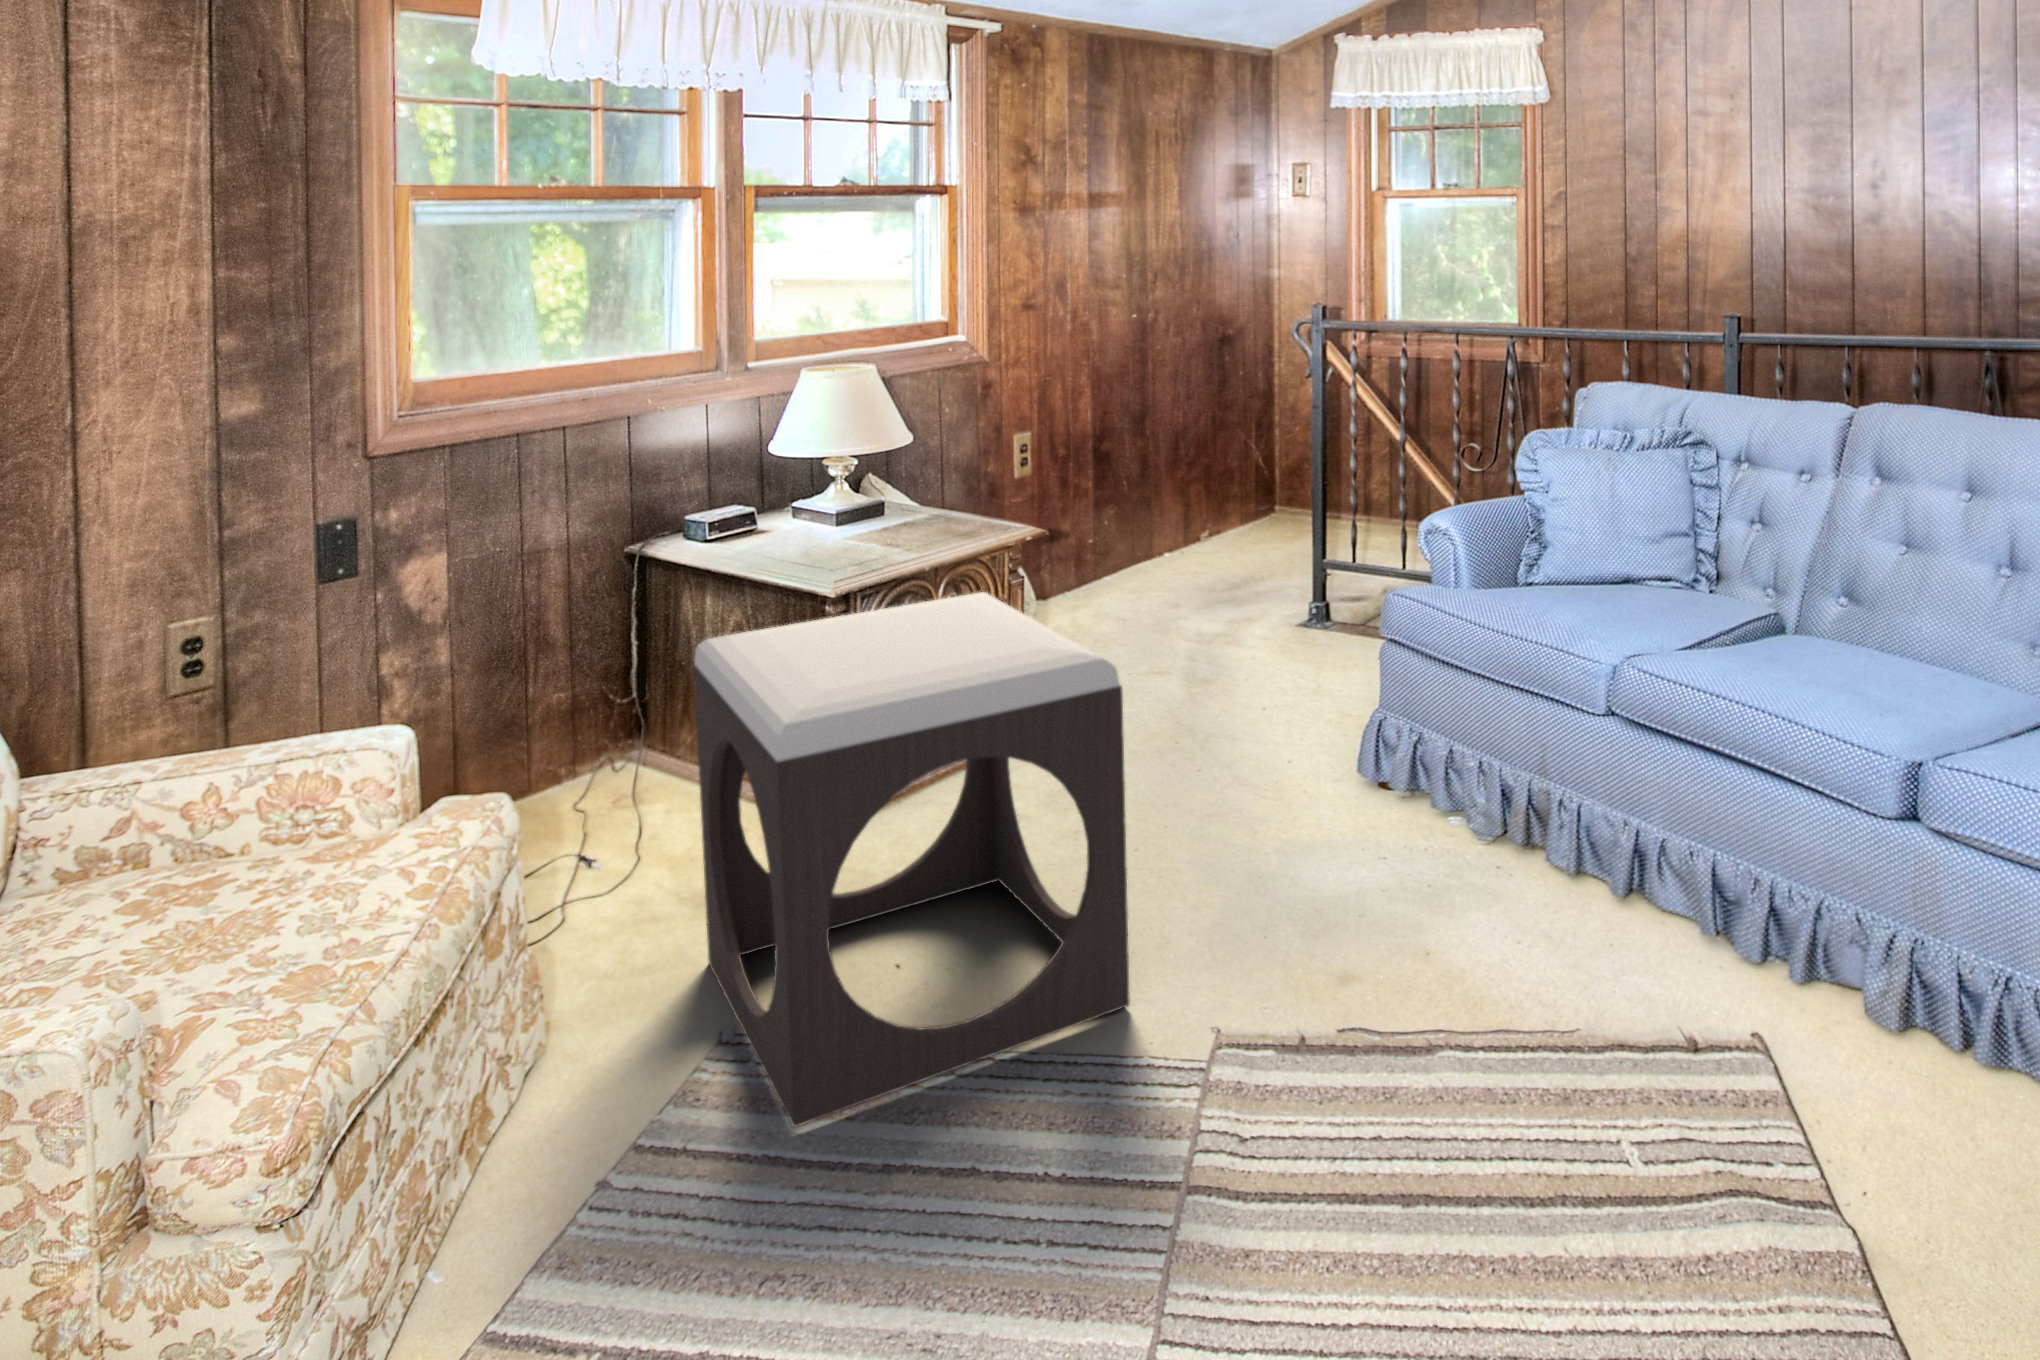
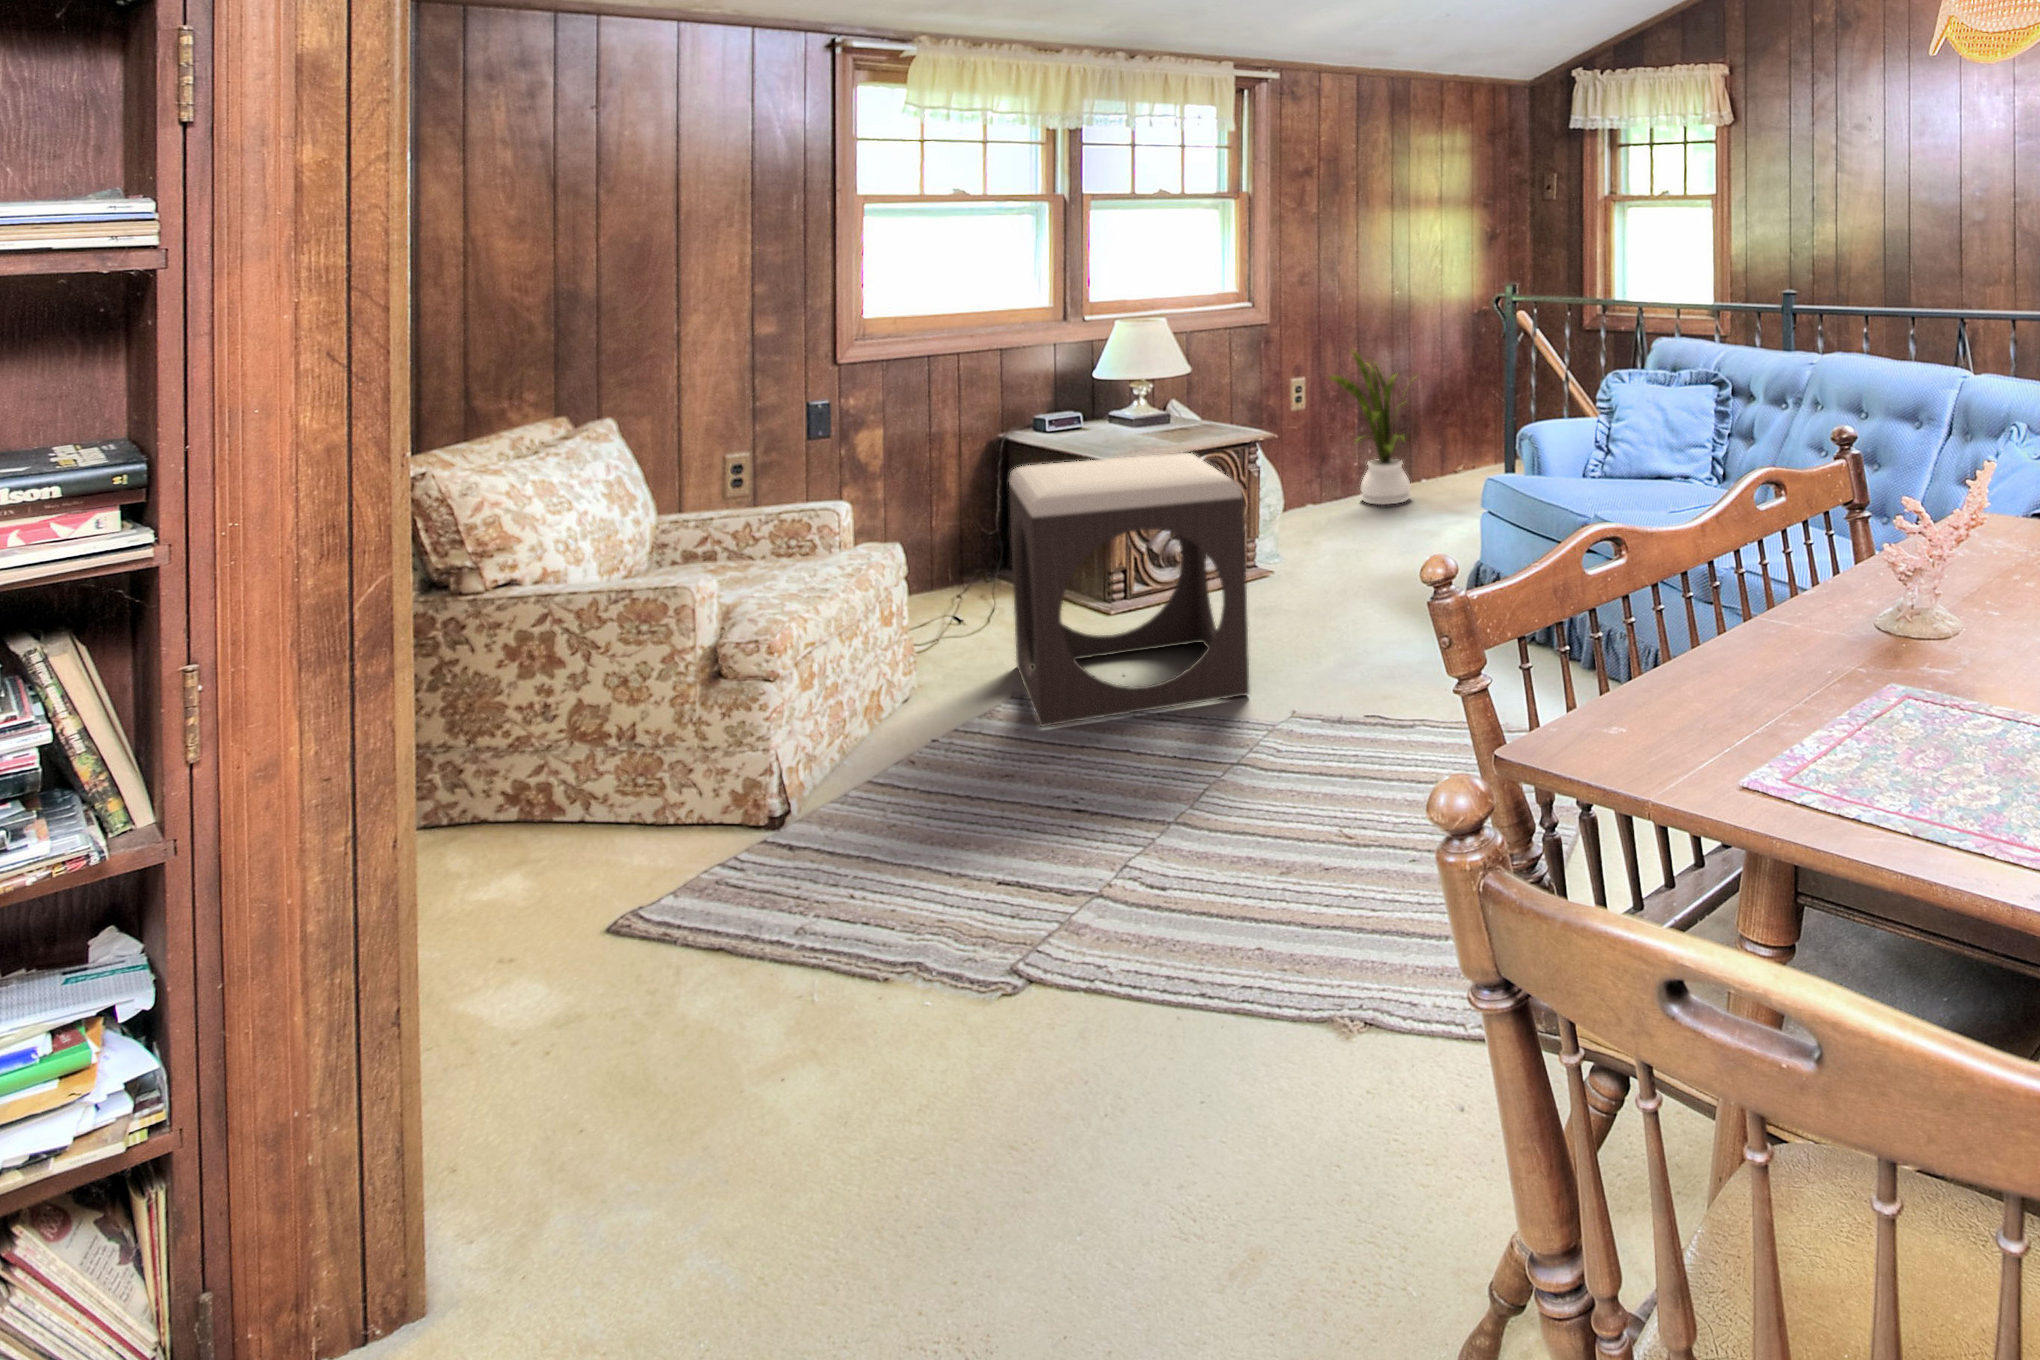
house plant: none [1061,396,1184,596] -> present [1330,351,1411,504]

